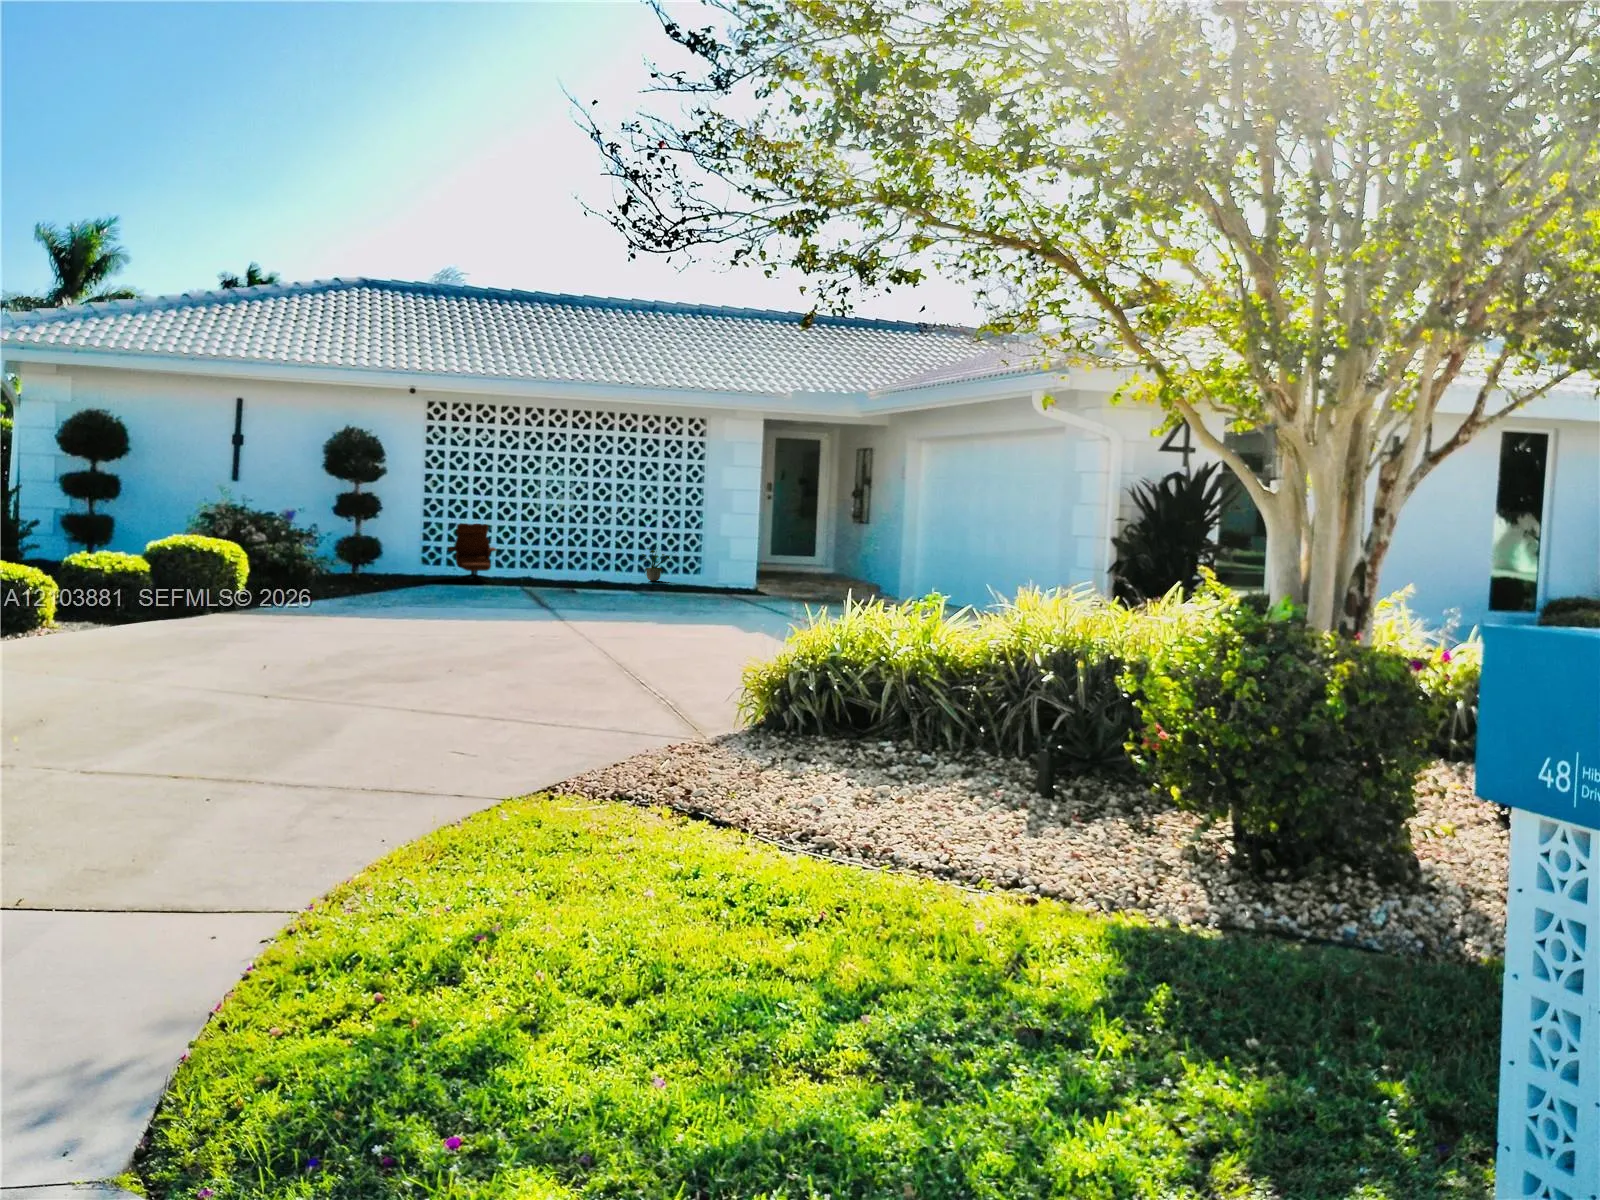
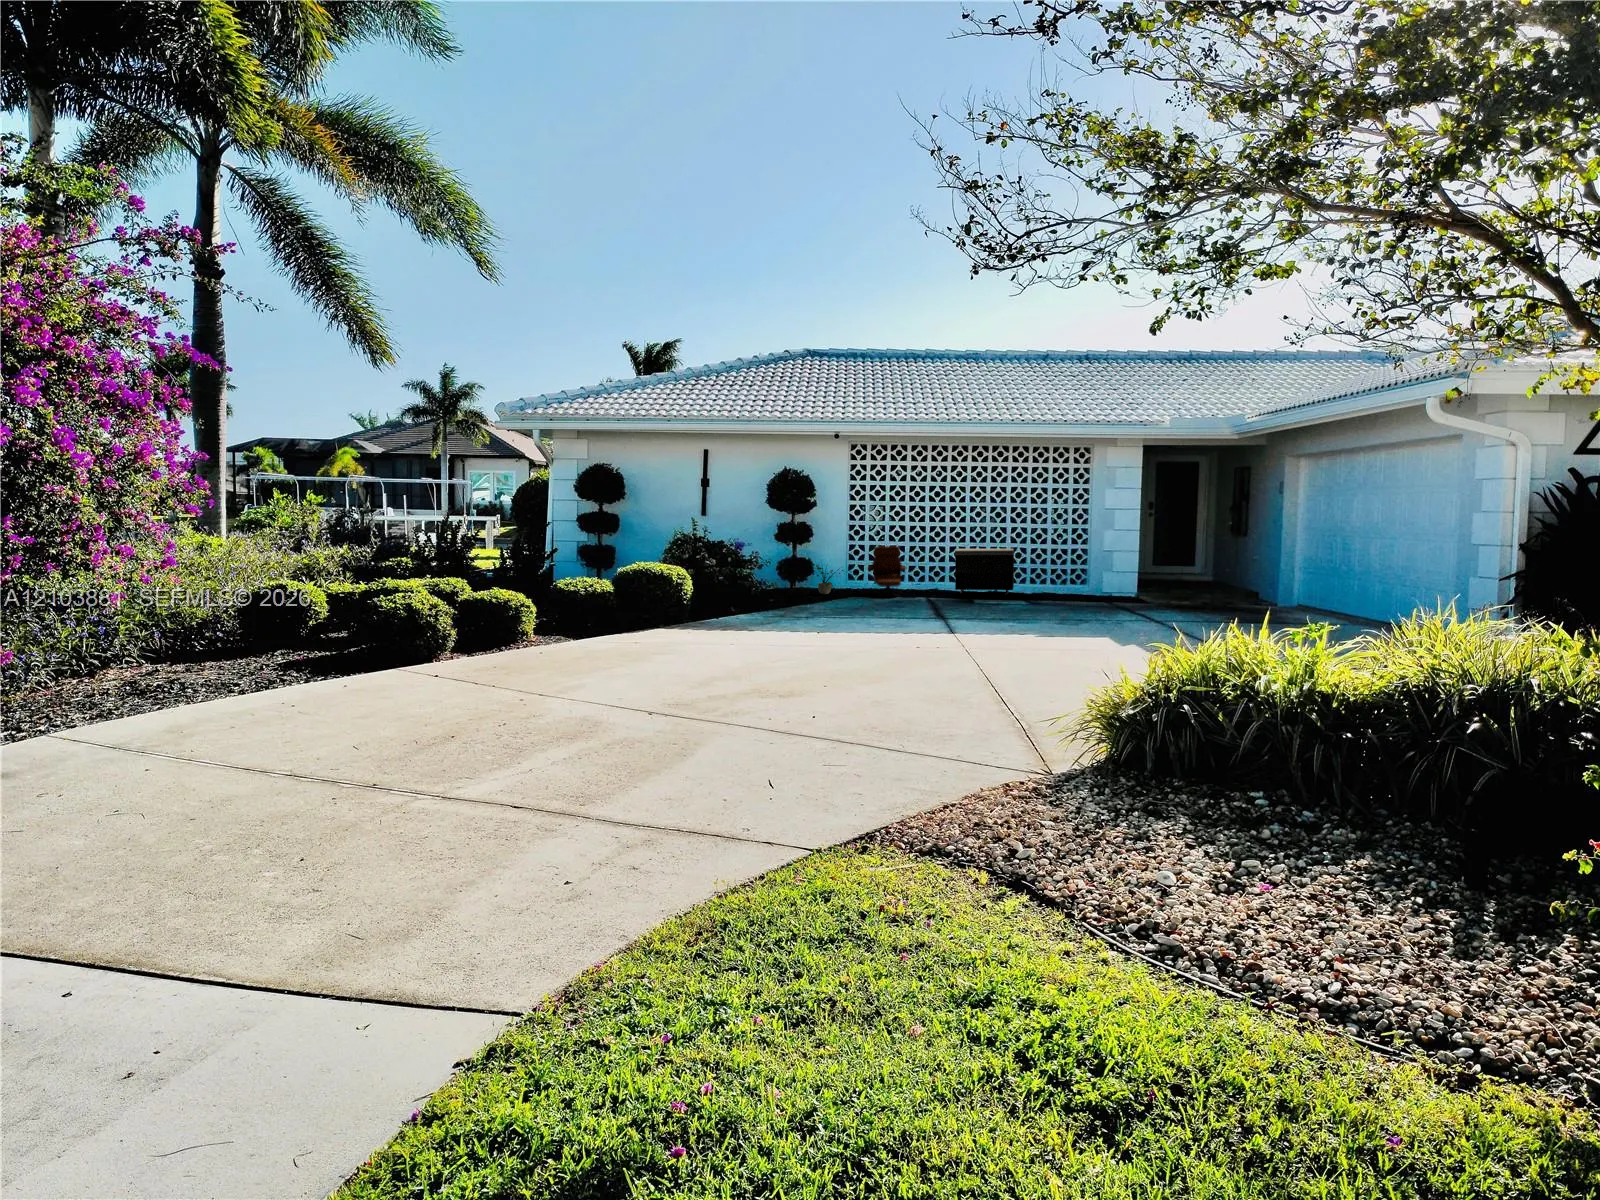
storage bench: none [553,529,619,582] -> present [955,549,1014,594]
potted plant: present [642,547,672,581] -> present [816,565,843,594]

